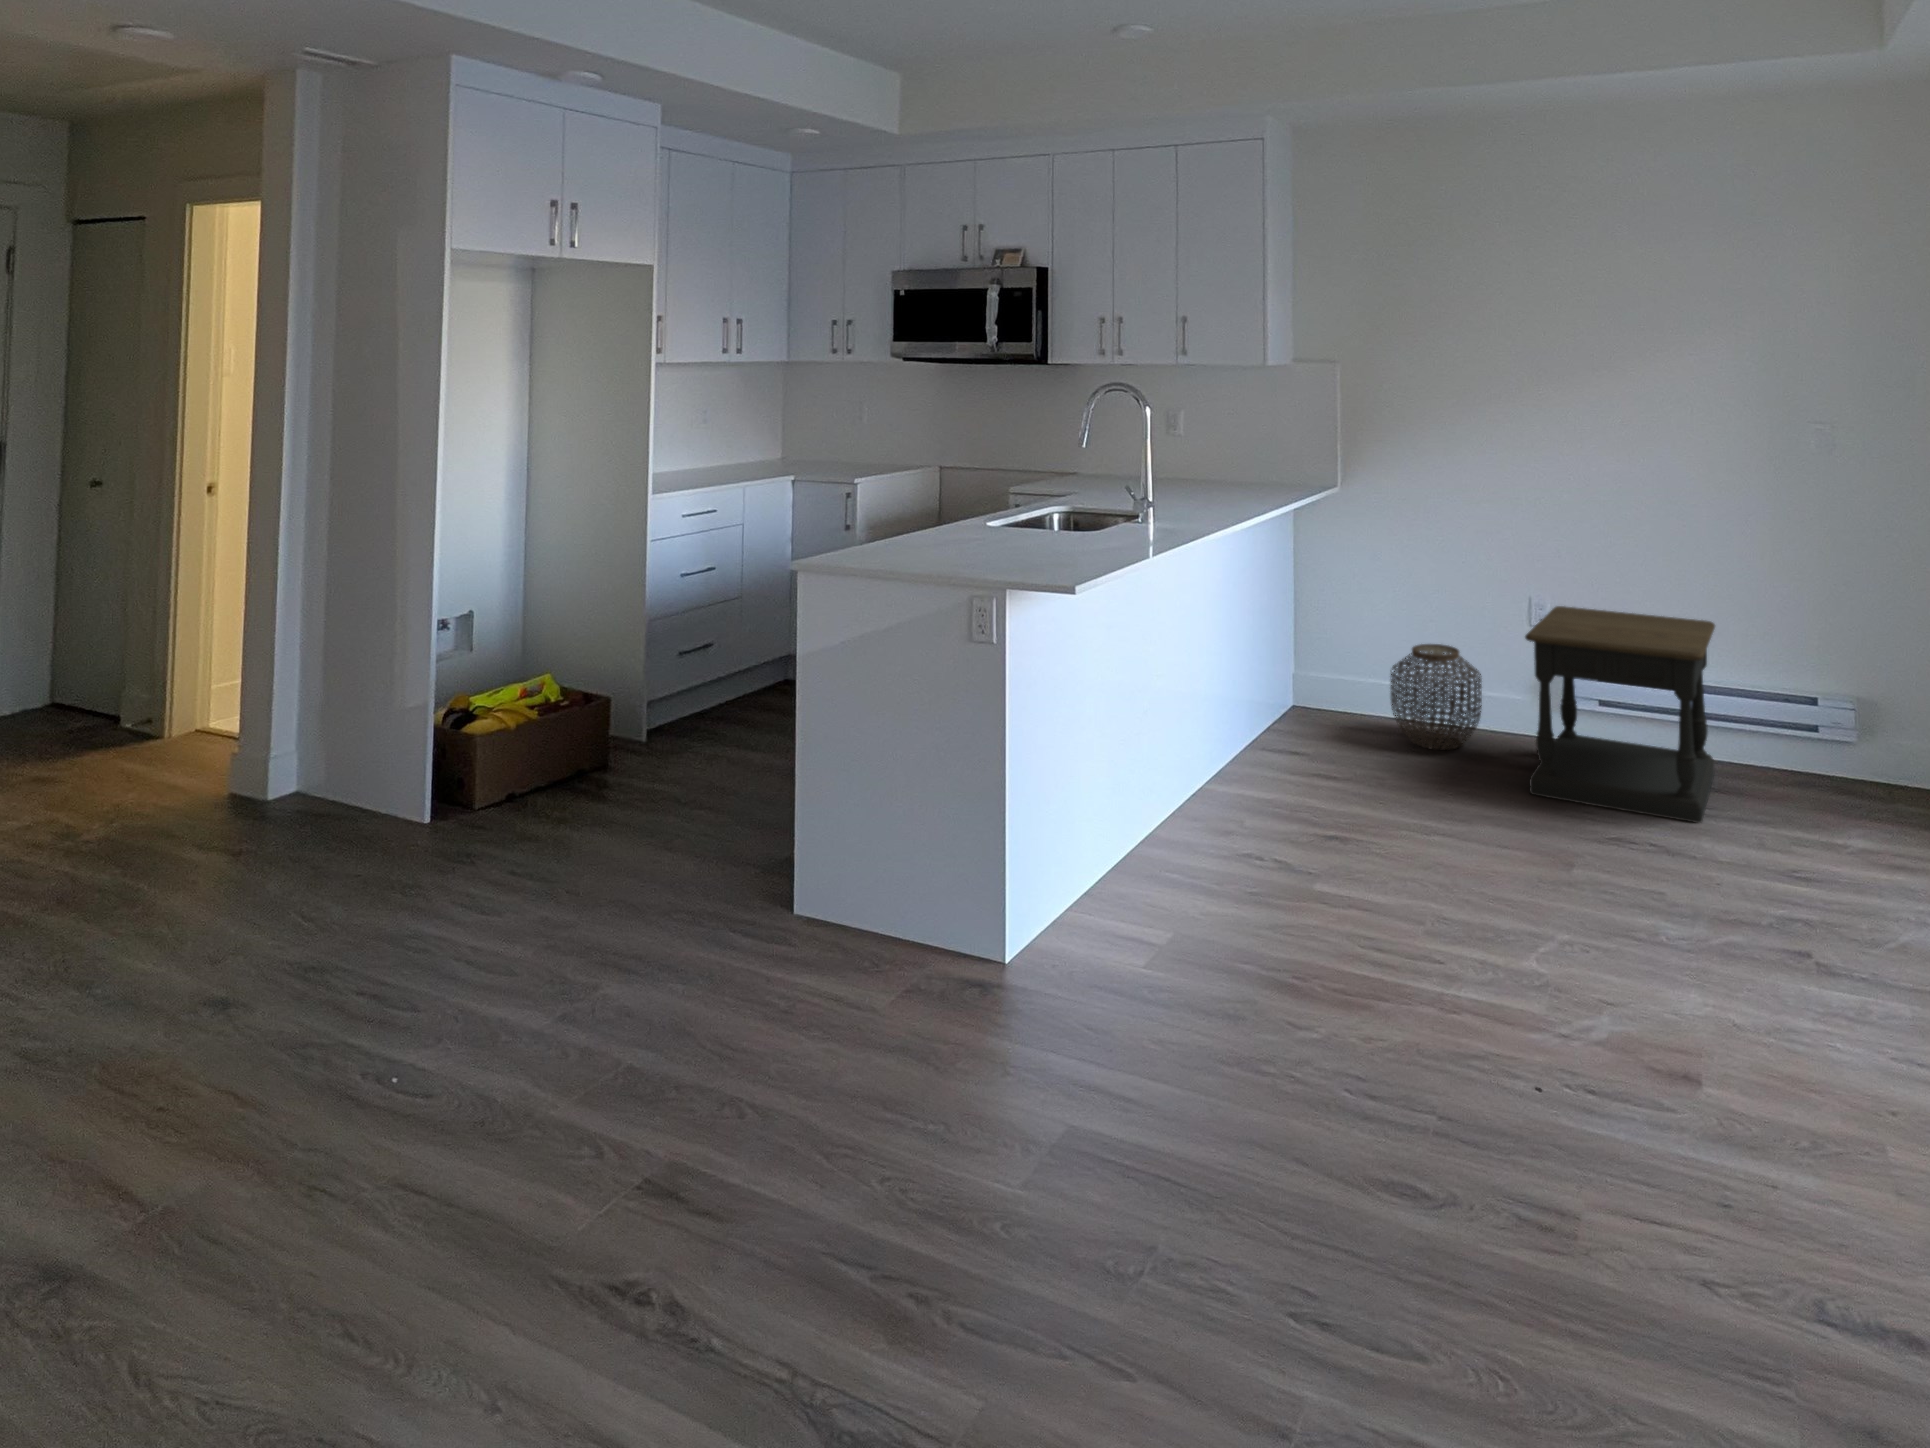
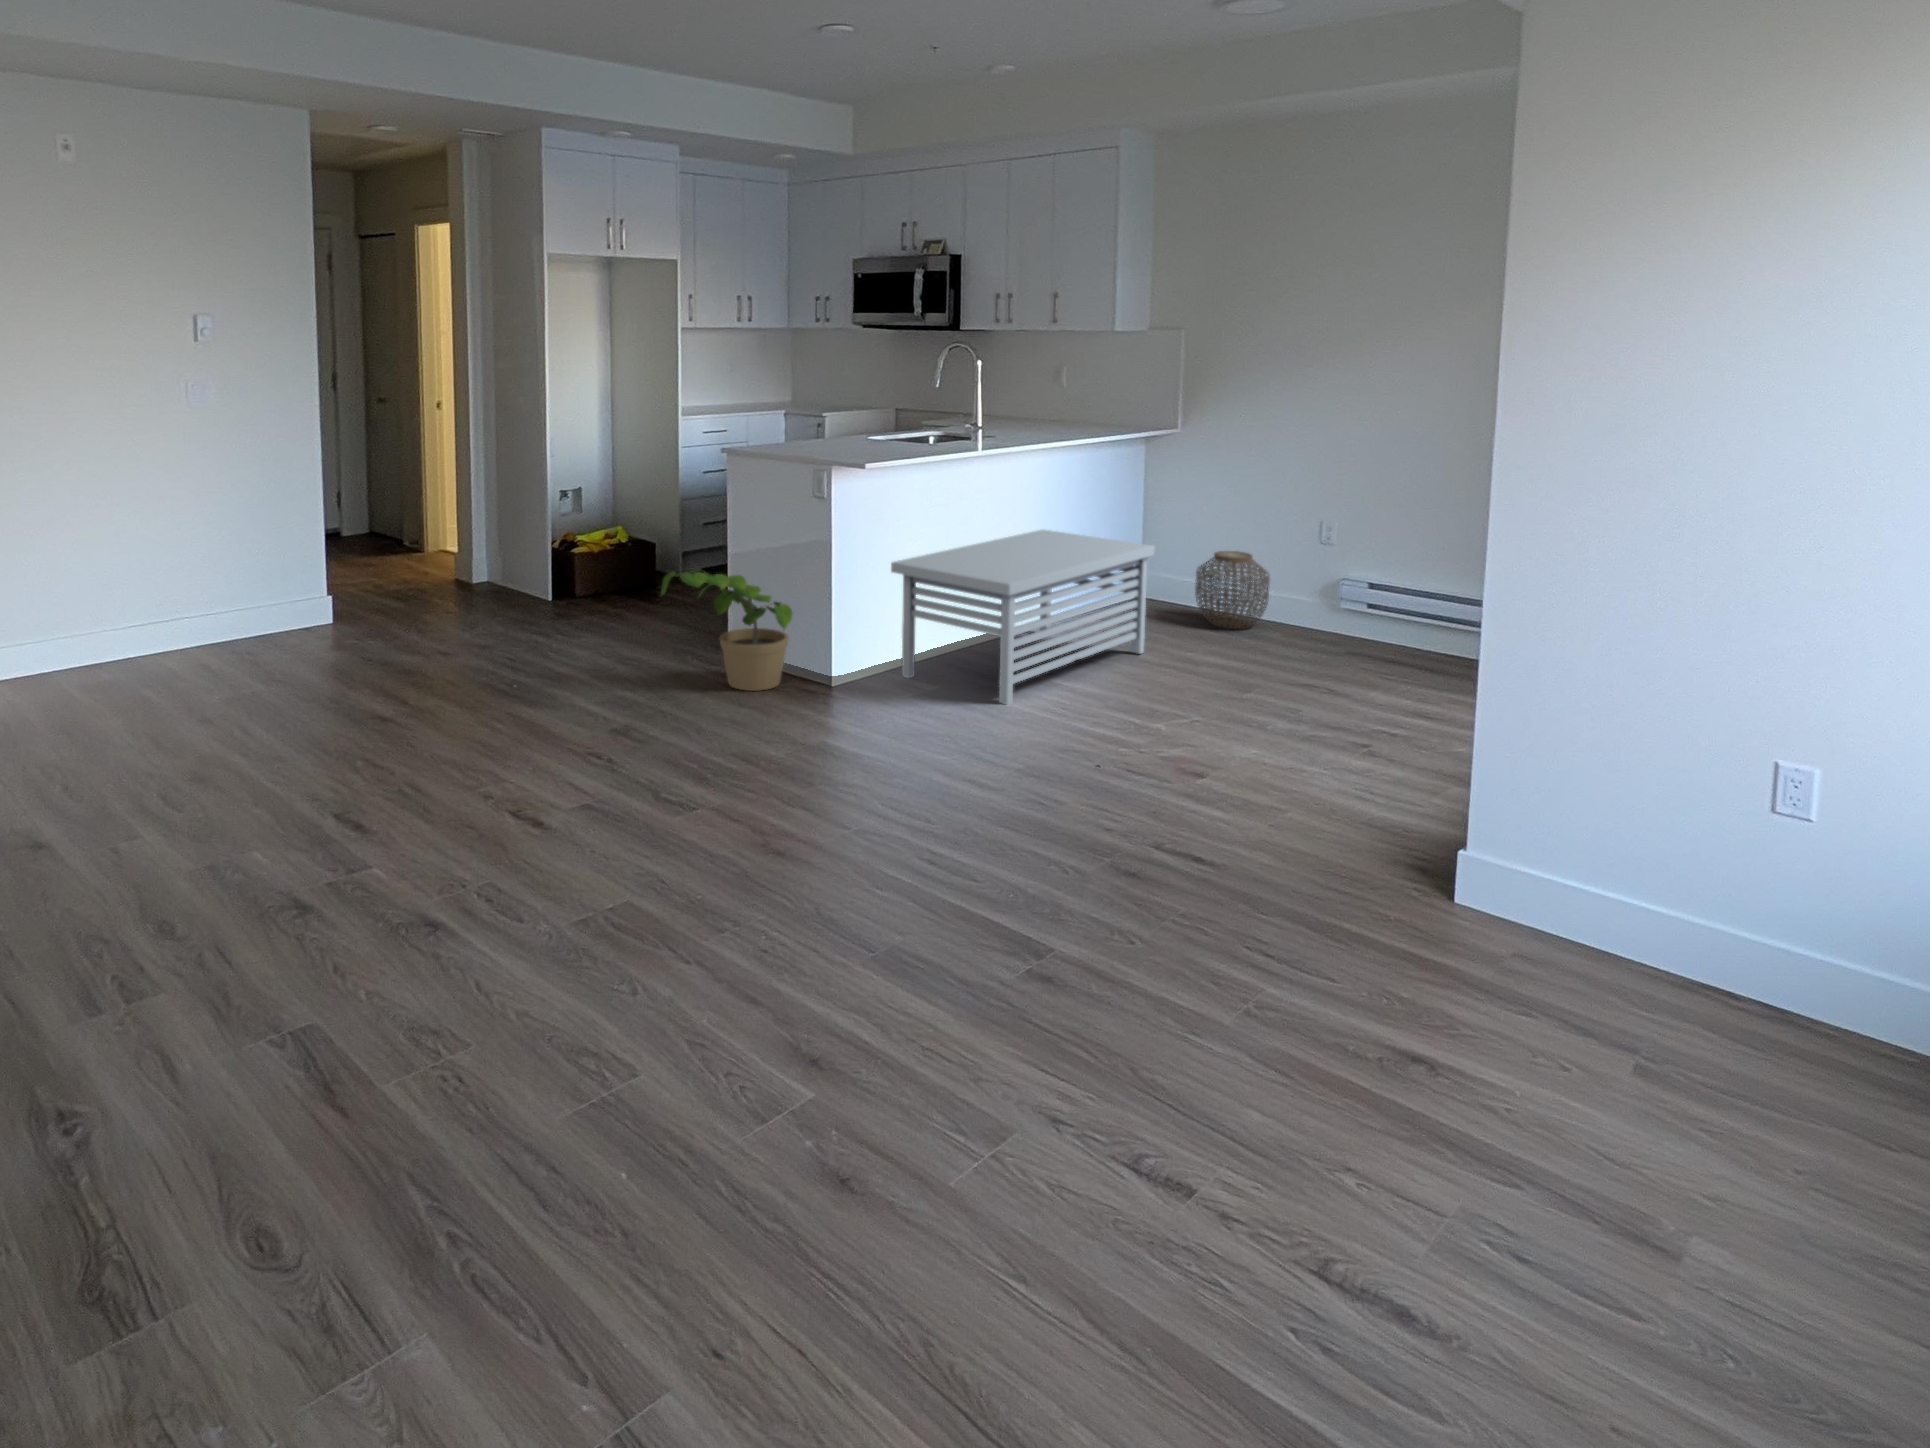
side table: present [1525,606,1715,823] -> none [1270,526,1455,685]
storage bench: none [1082,641,1392,958] -> present [891,530,1155,705]
potted plant: none [726,794,946,1002] -> present [661,569,792,691]

